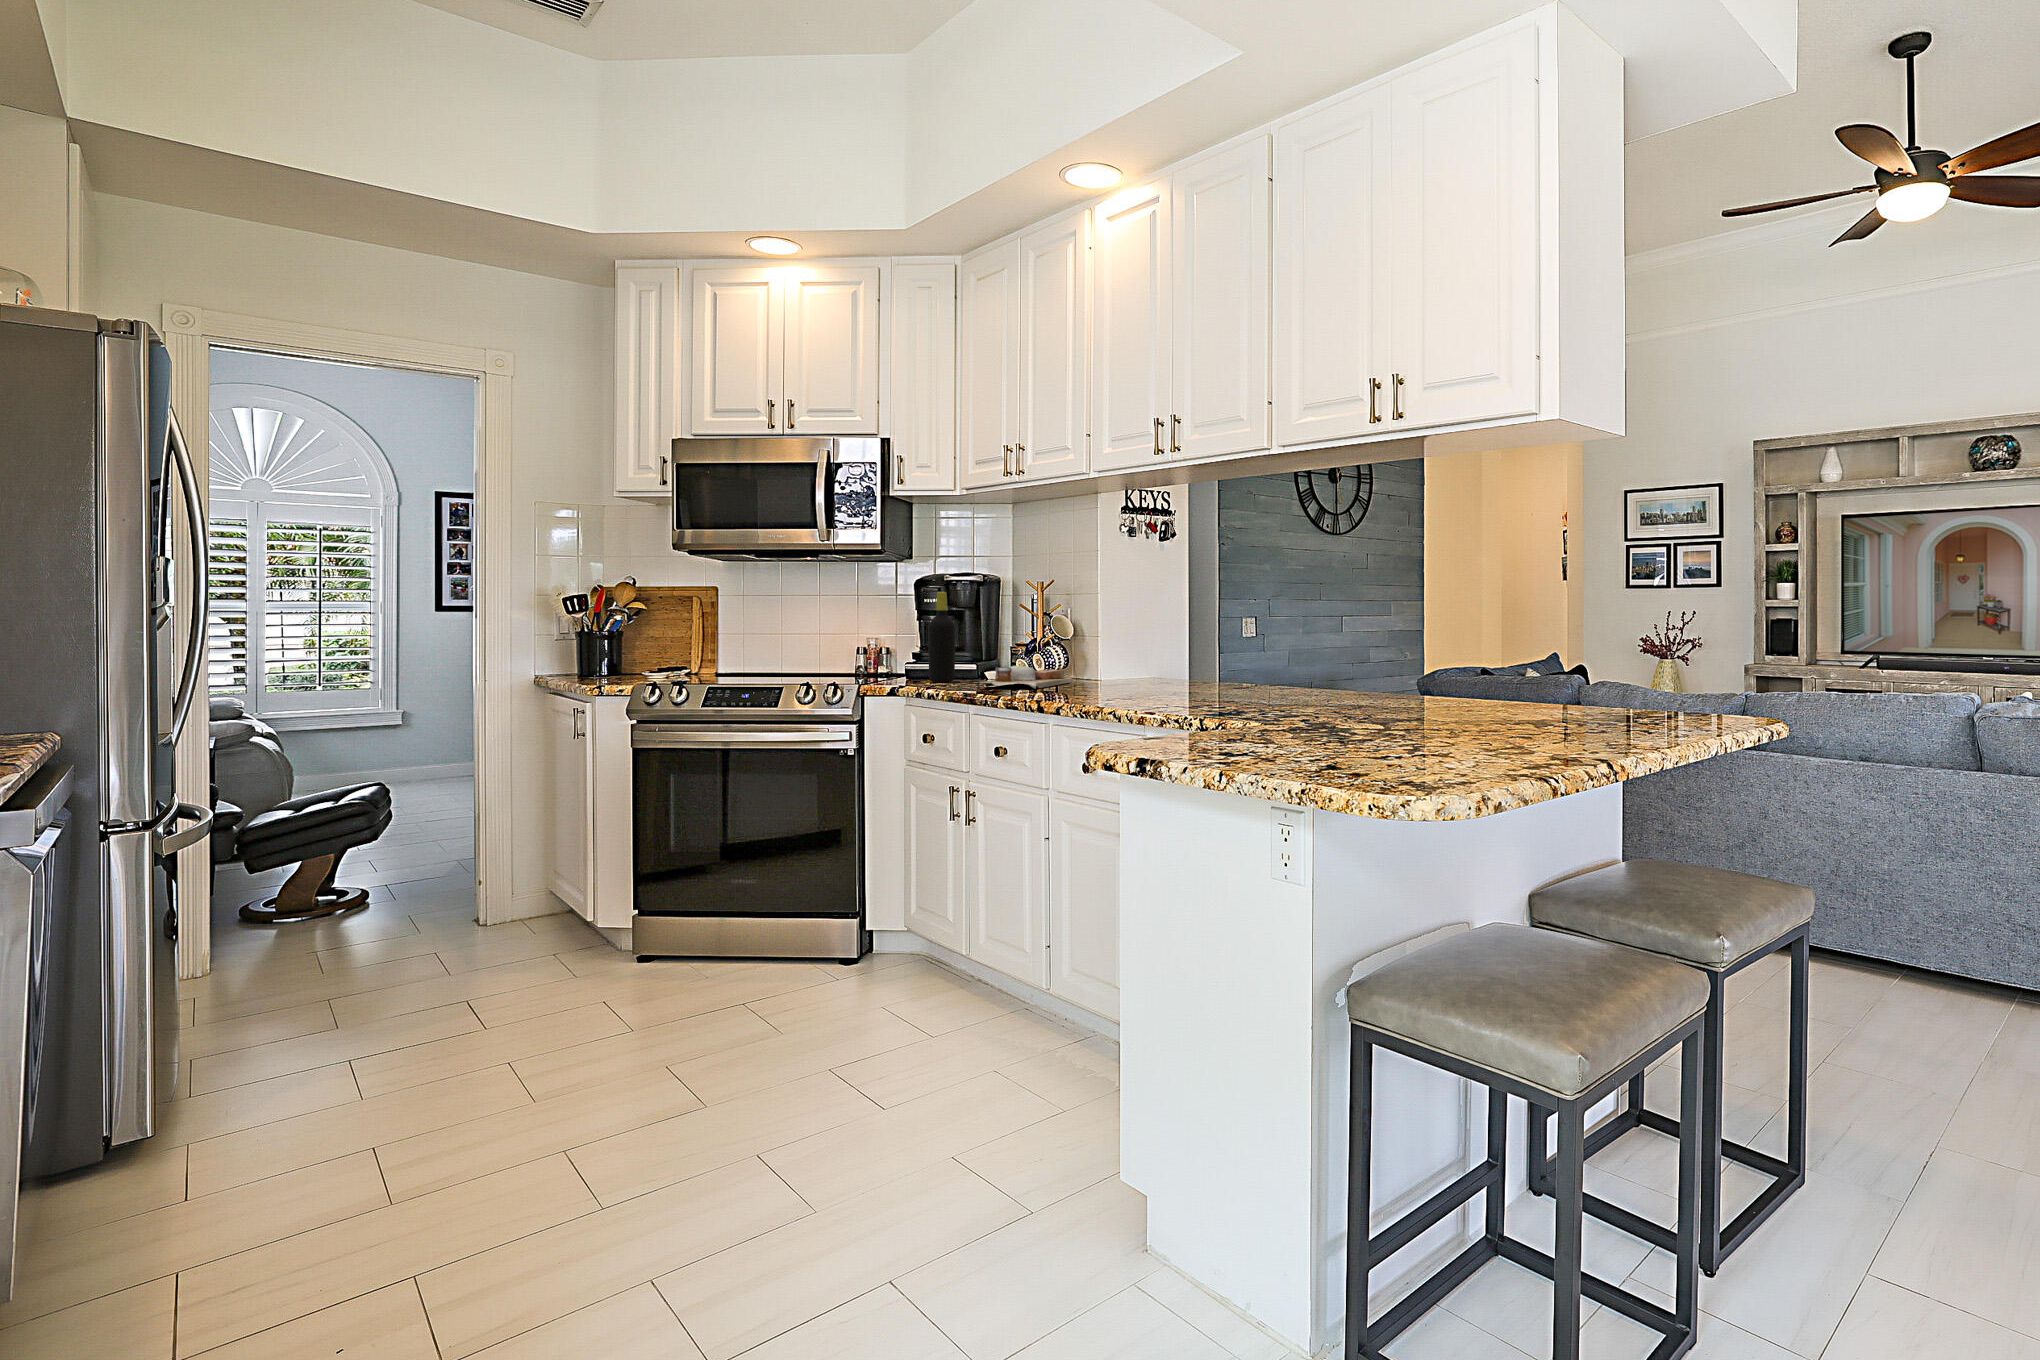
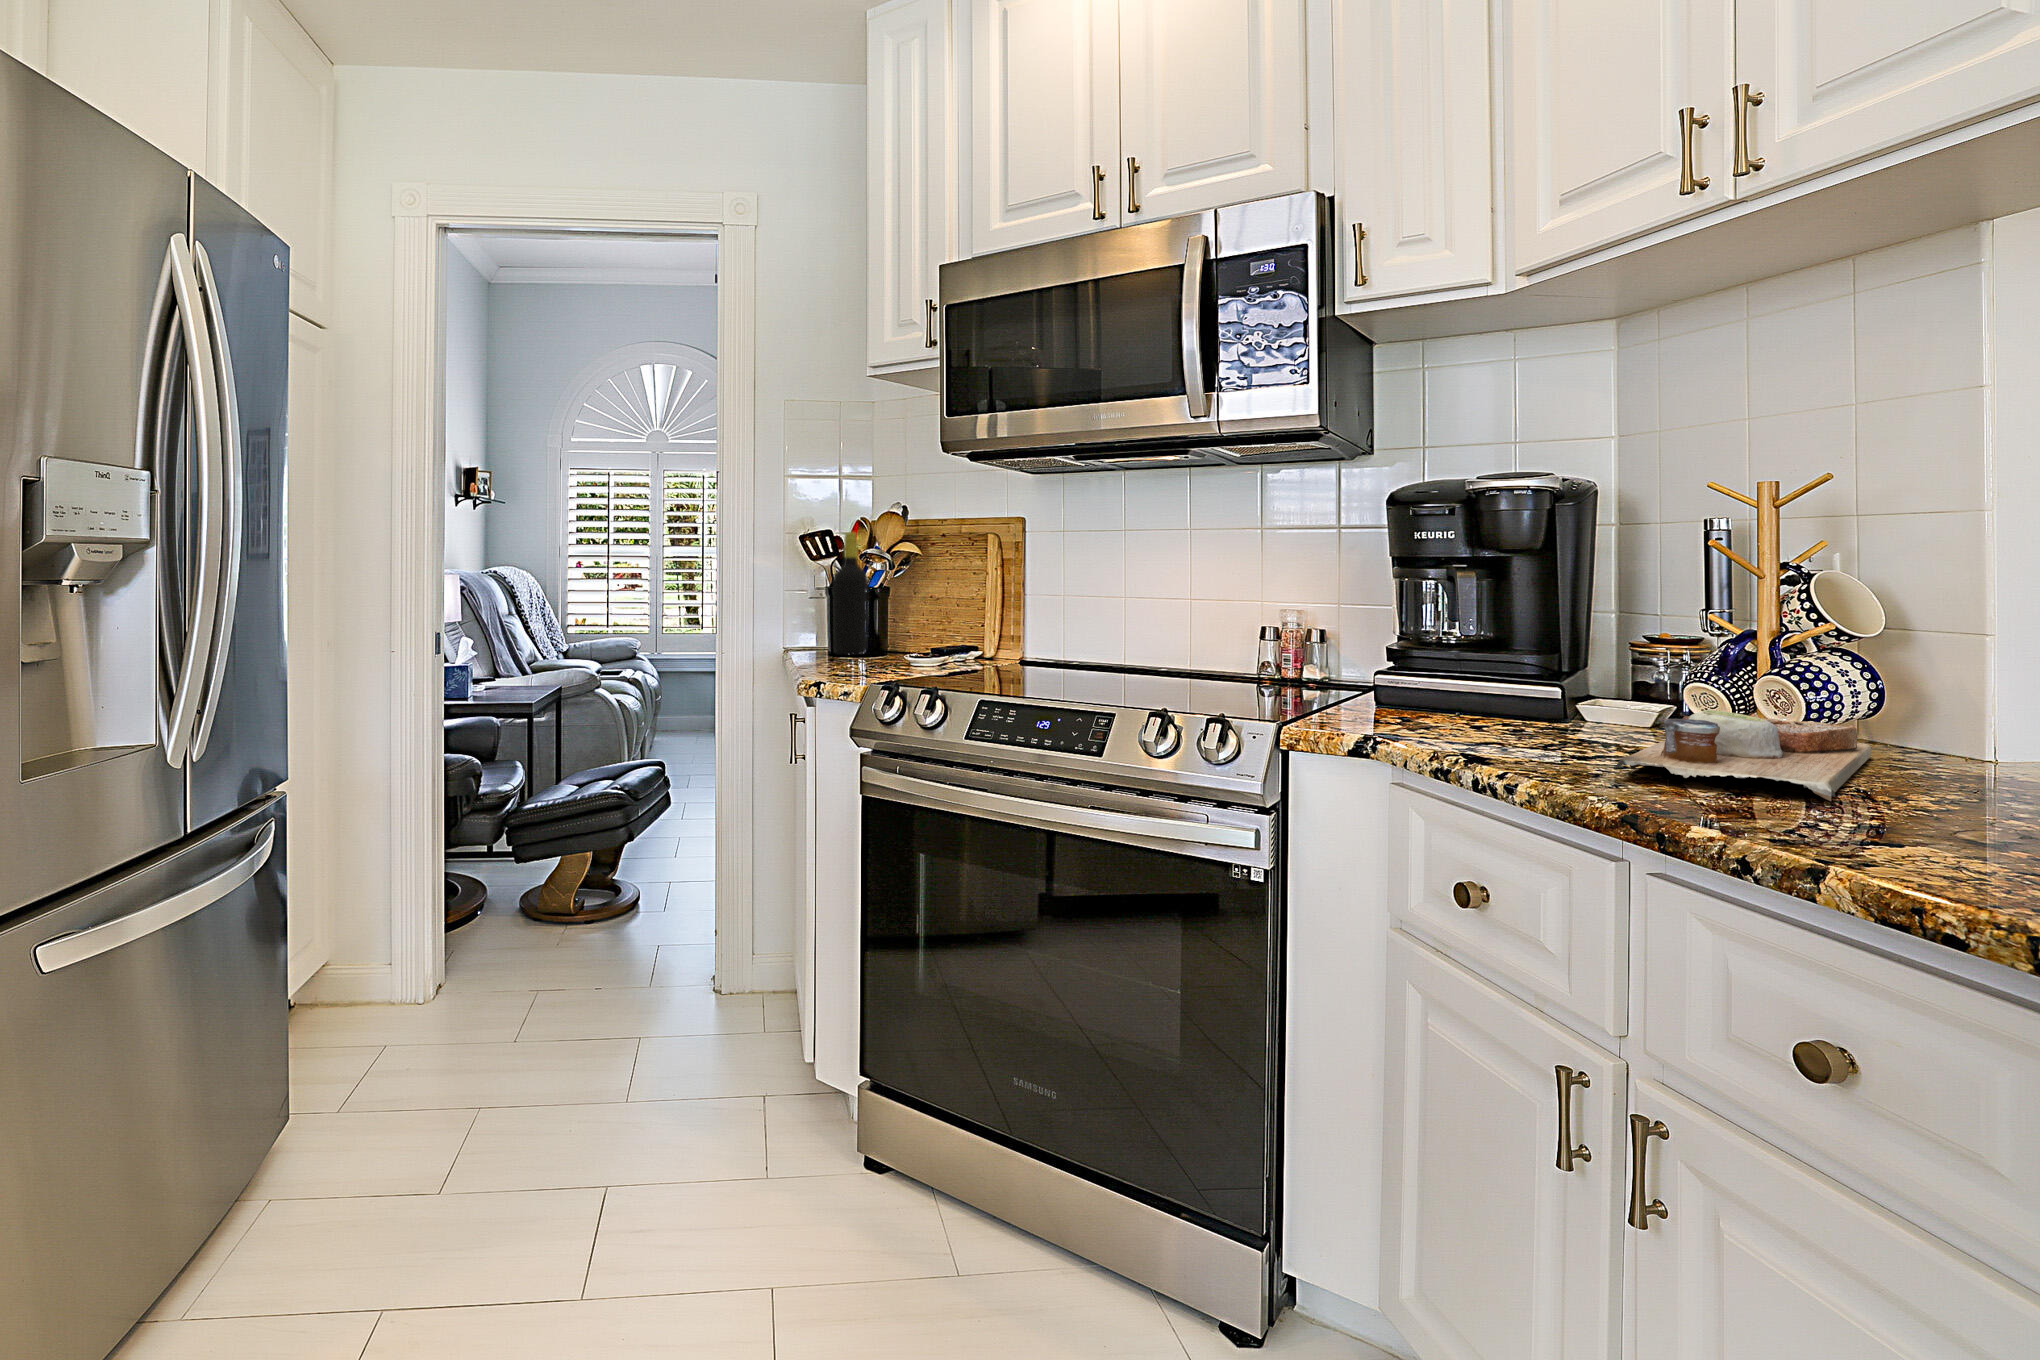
bottle: present [928,592,955,682] -> present [833,532,868,655]

